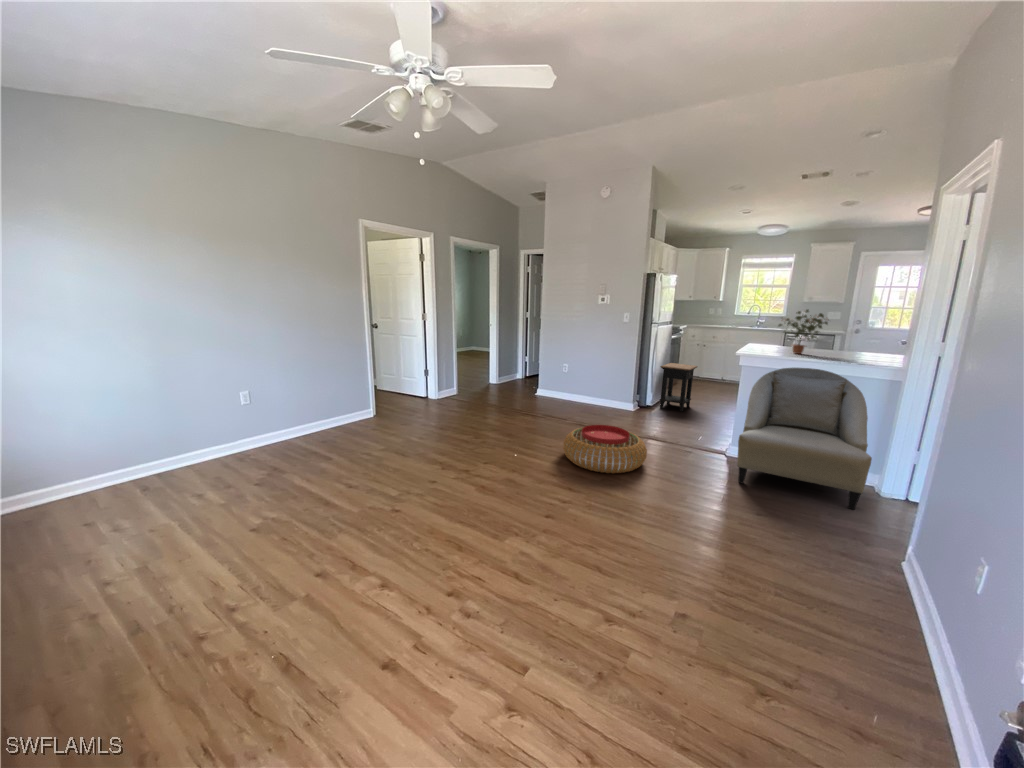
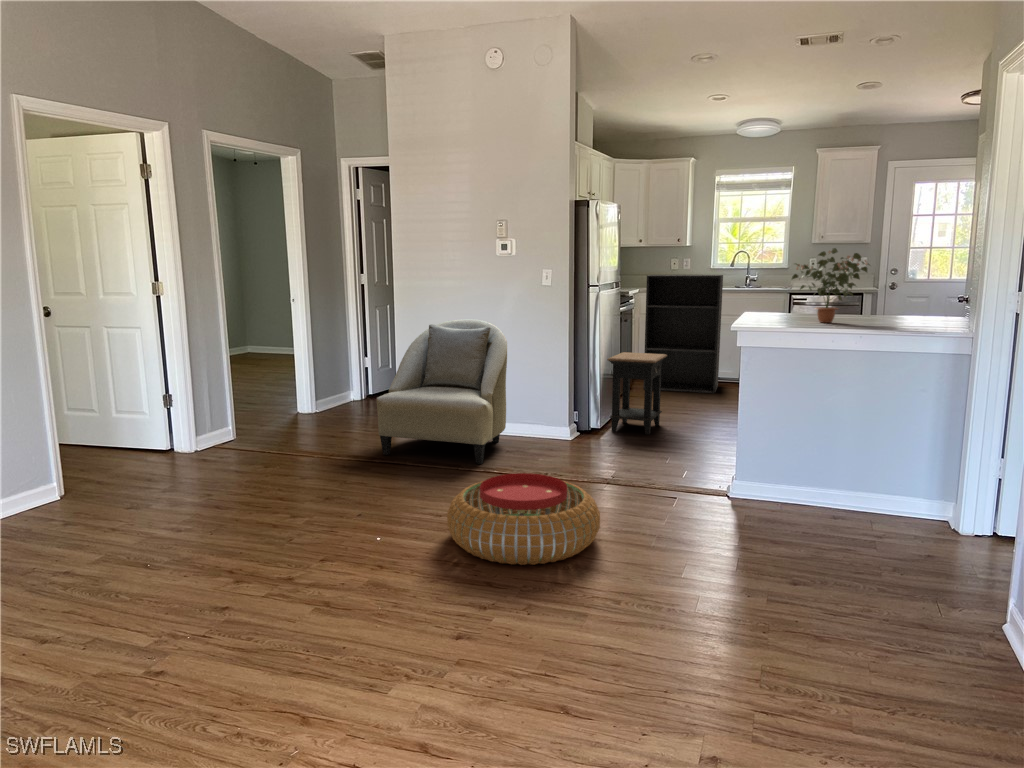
bookshelf: none [682,318,740,391] -> present [643,275,723,393]
armchair: present [737,368,872,509] -> present [377,320,507,464]

